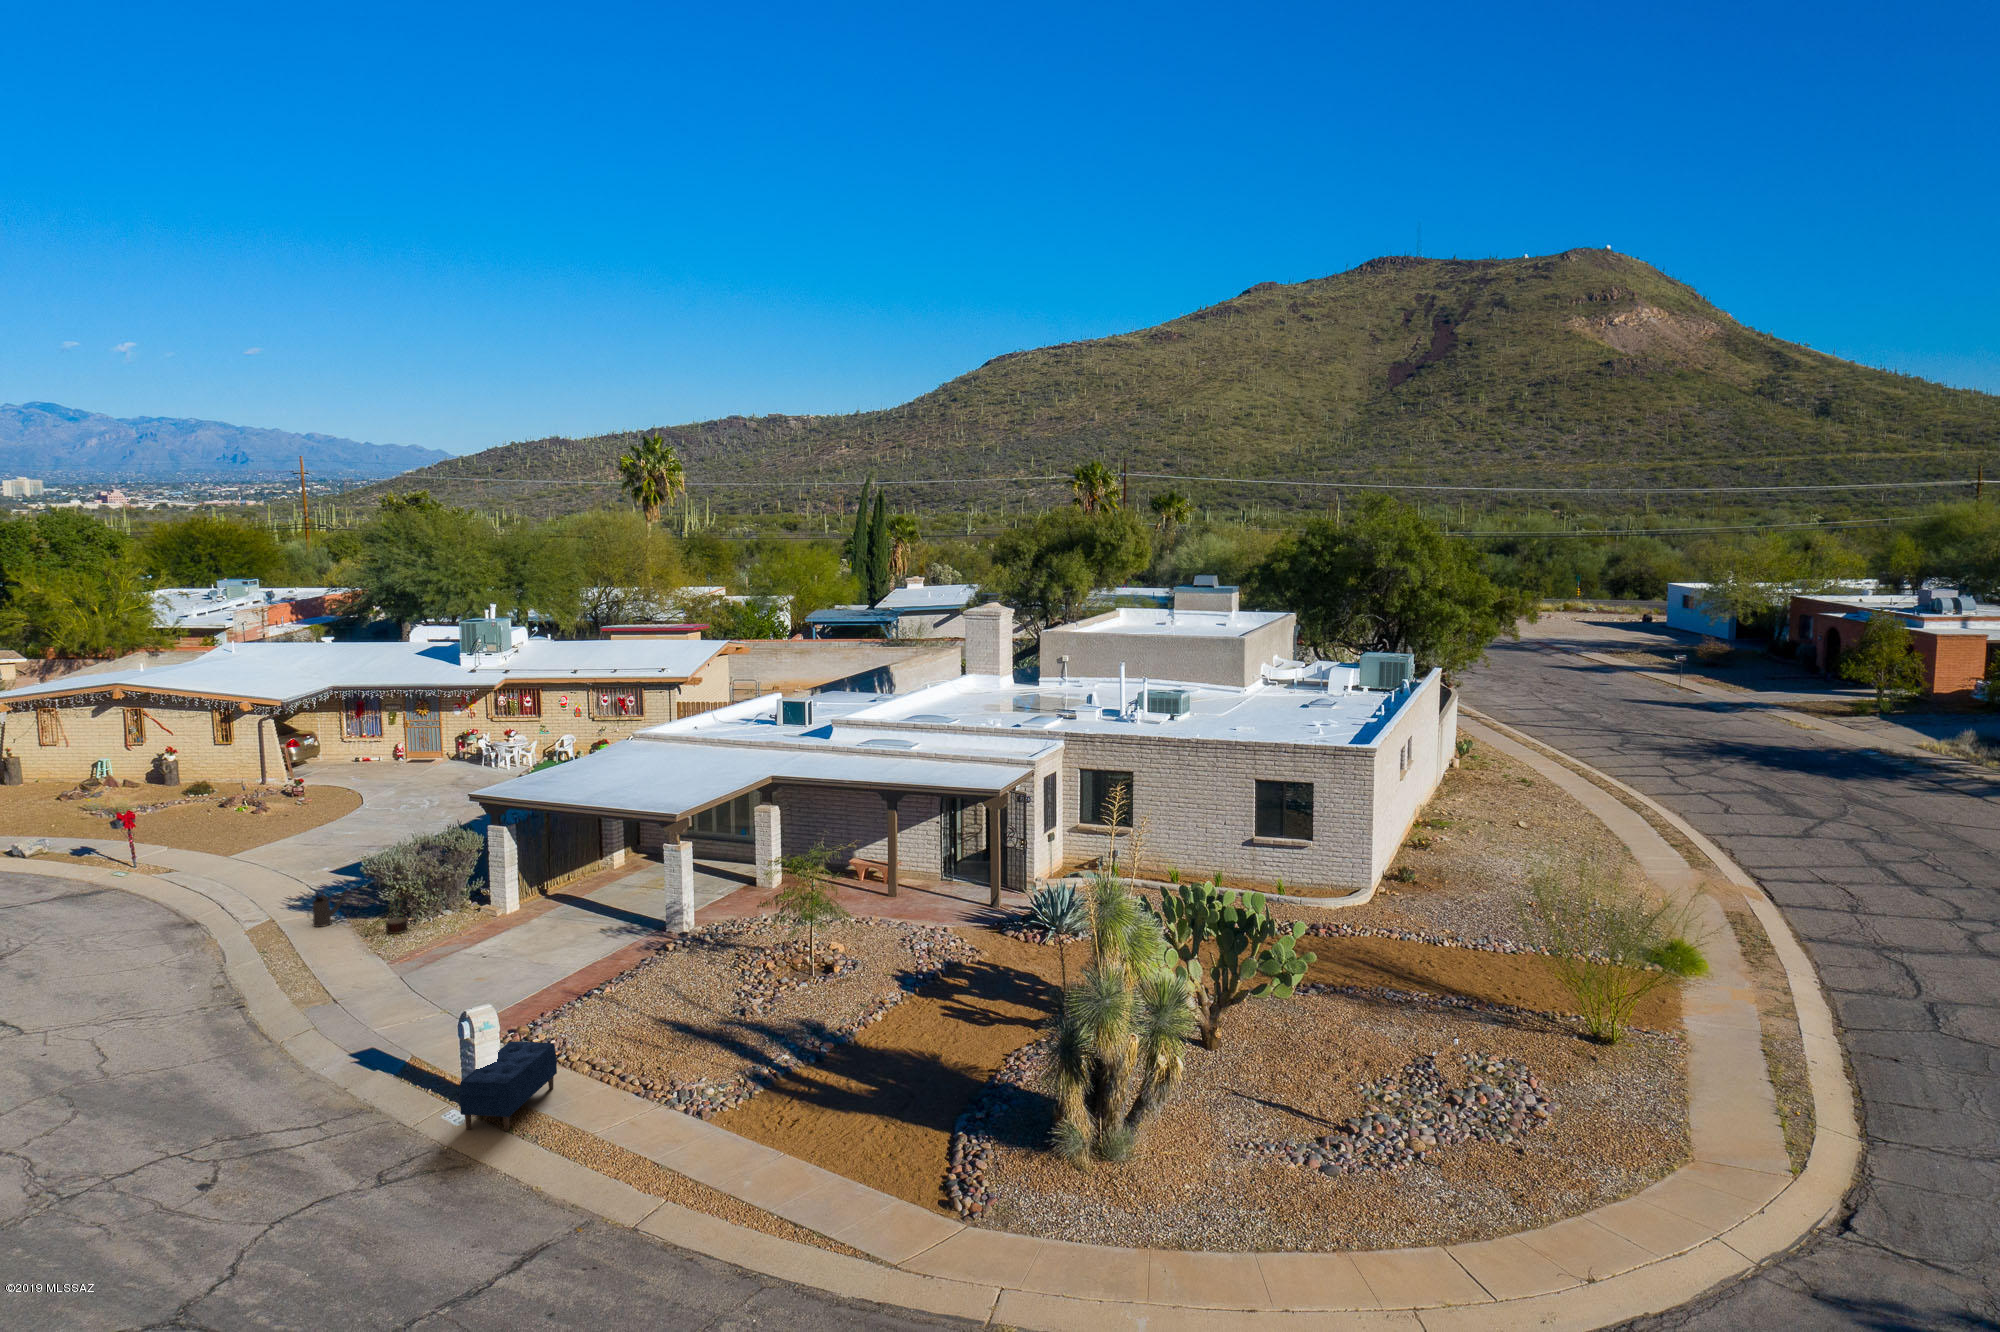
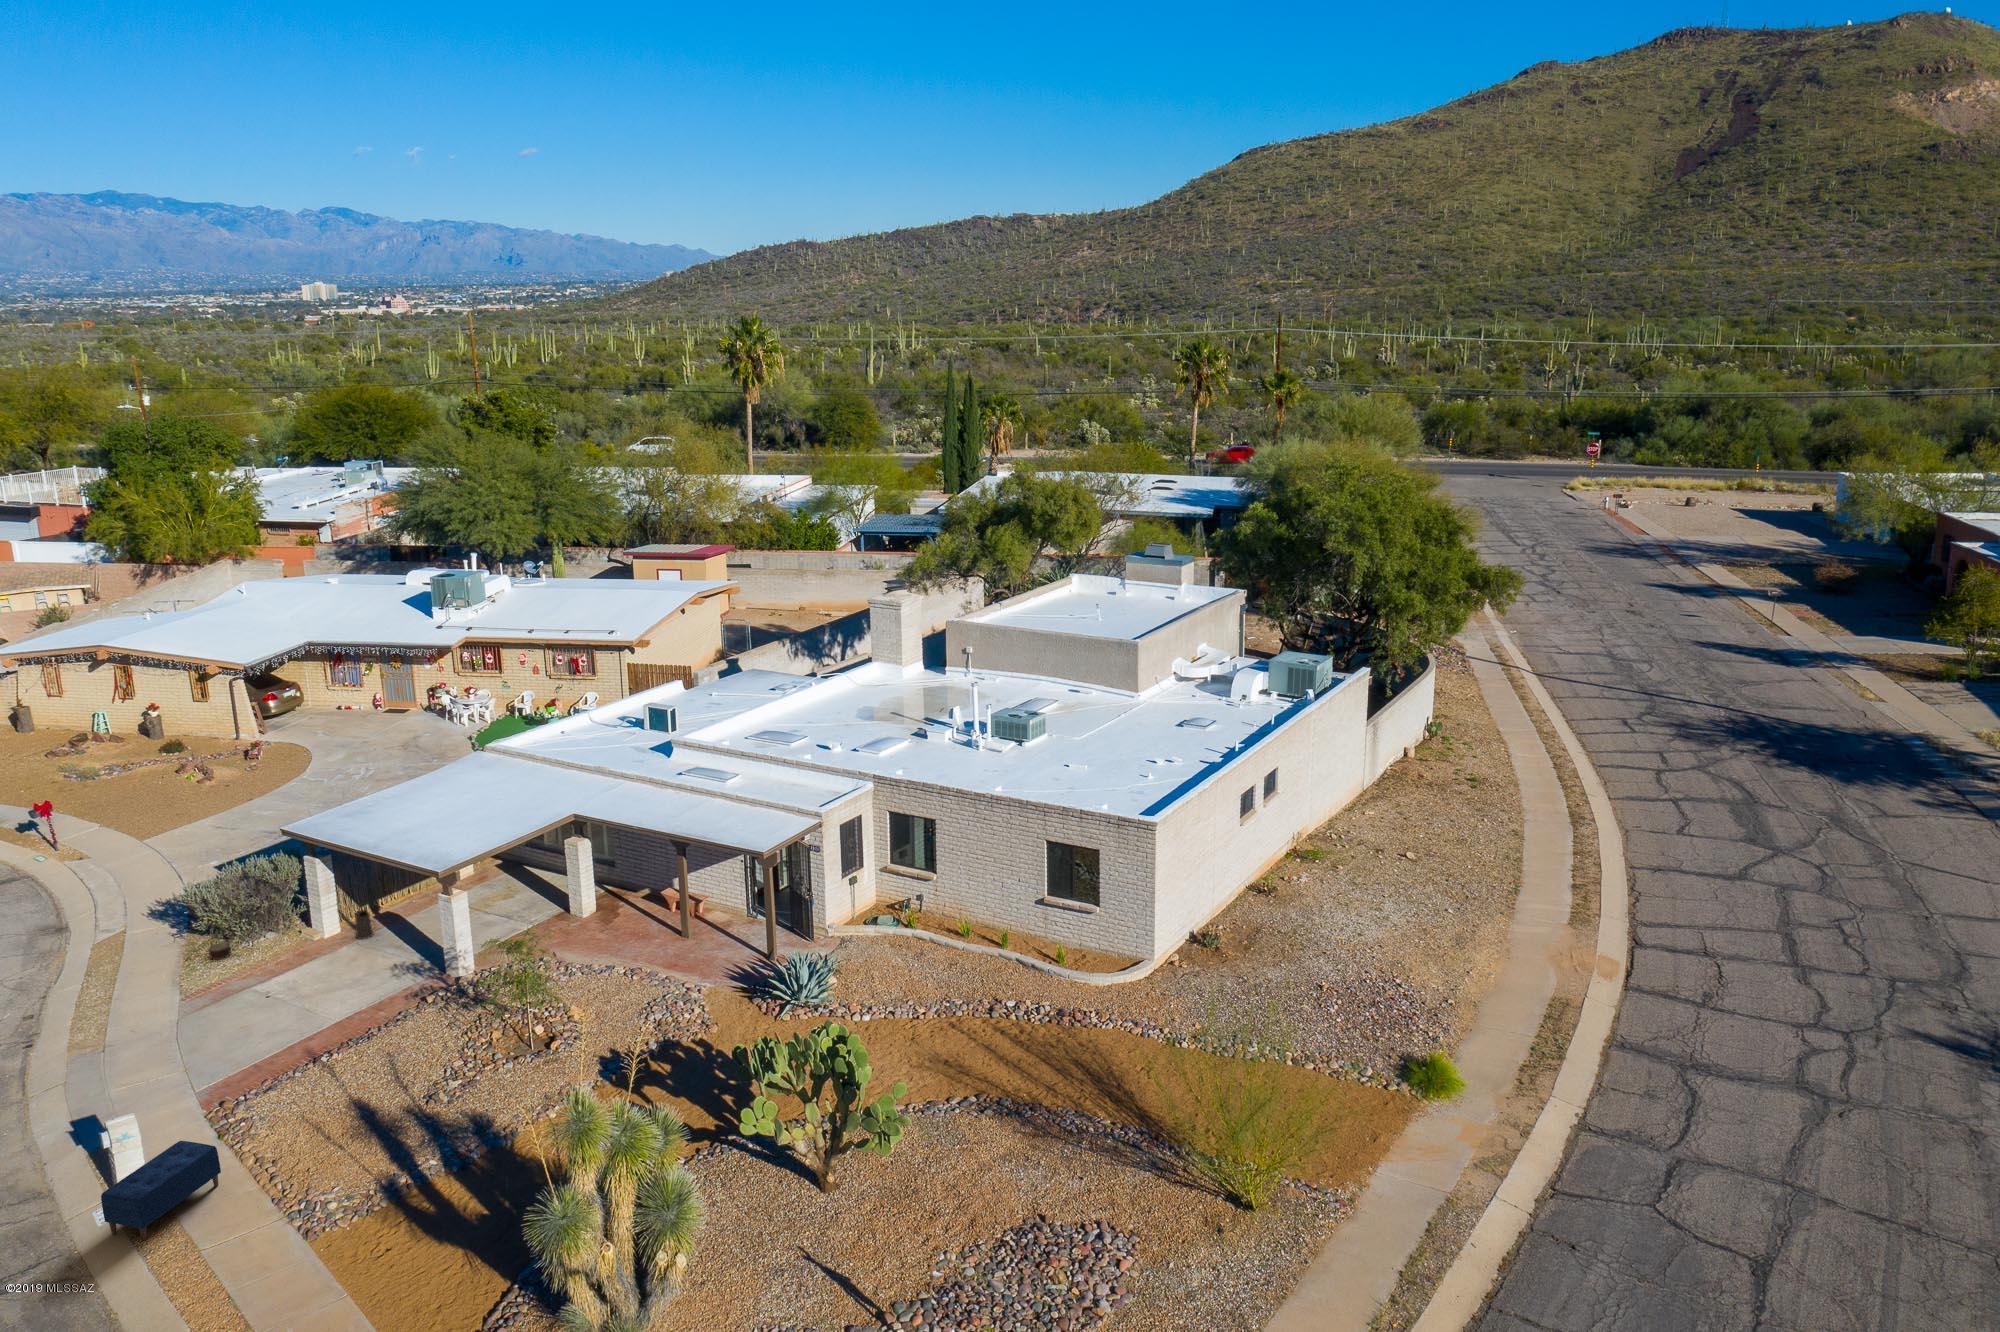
watering can: present [311,891,347,927] -> present [338,907,375,939]

